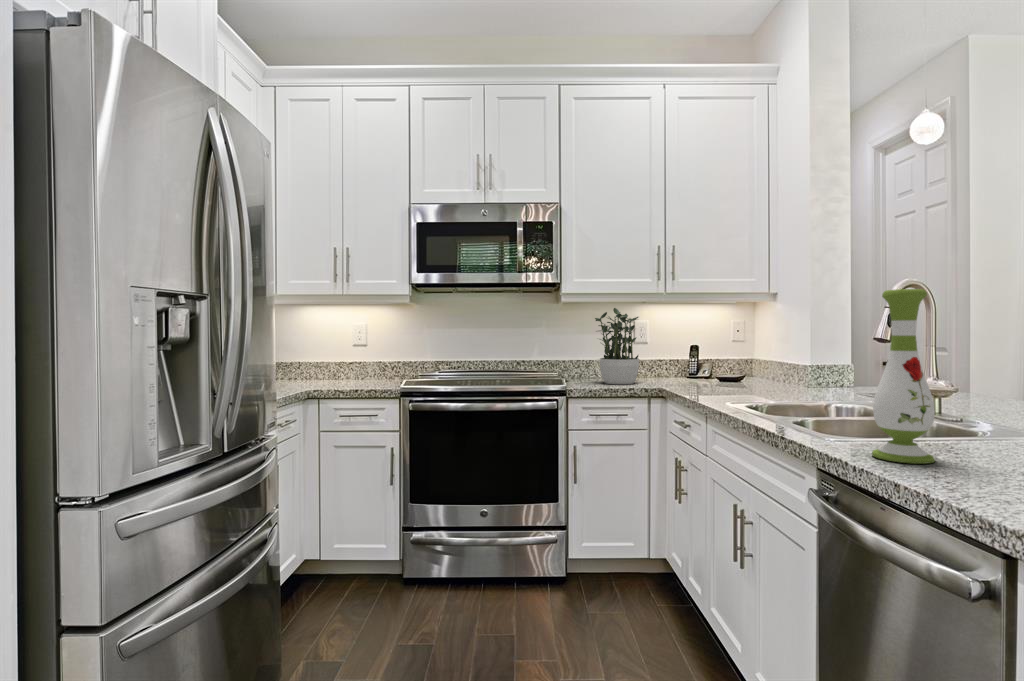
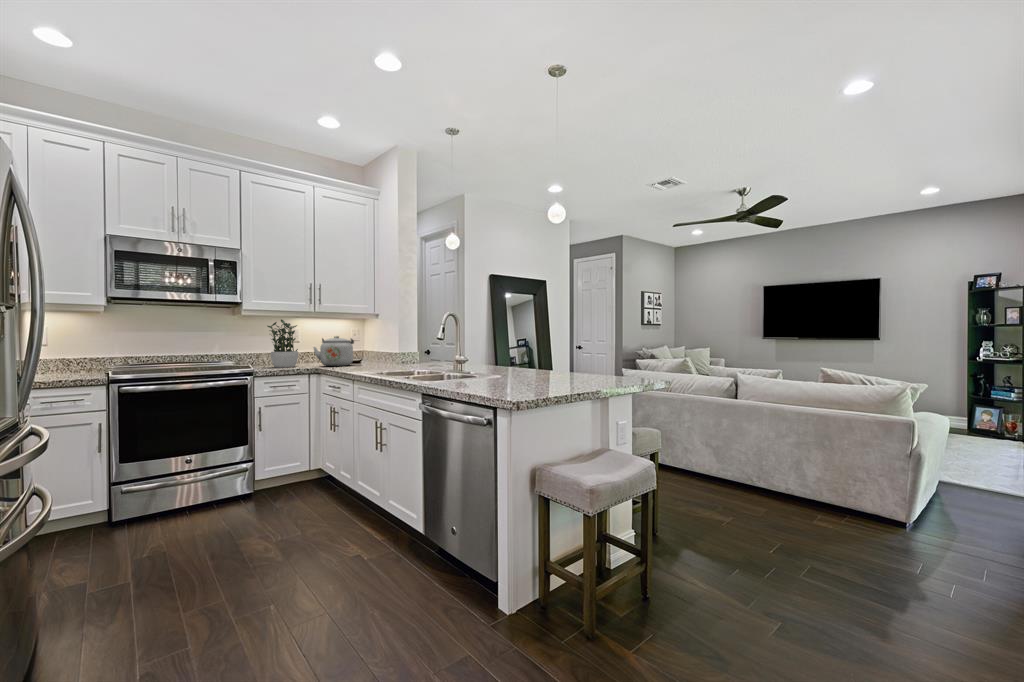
vase: present [872,289,935,464] -> none [422,313,441,374]
kettle: none [658,336,730,390] -> present [314,336,354,366]

